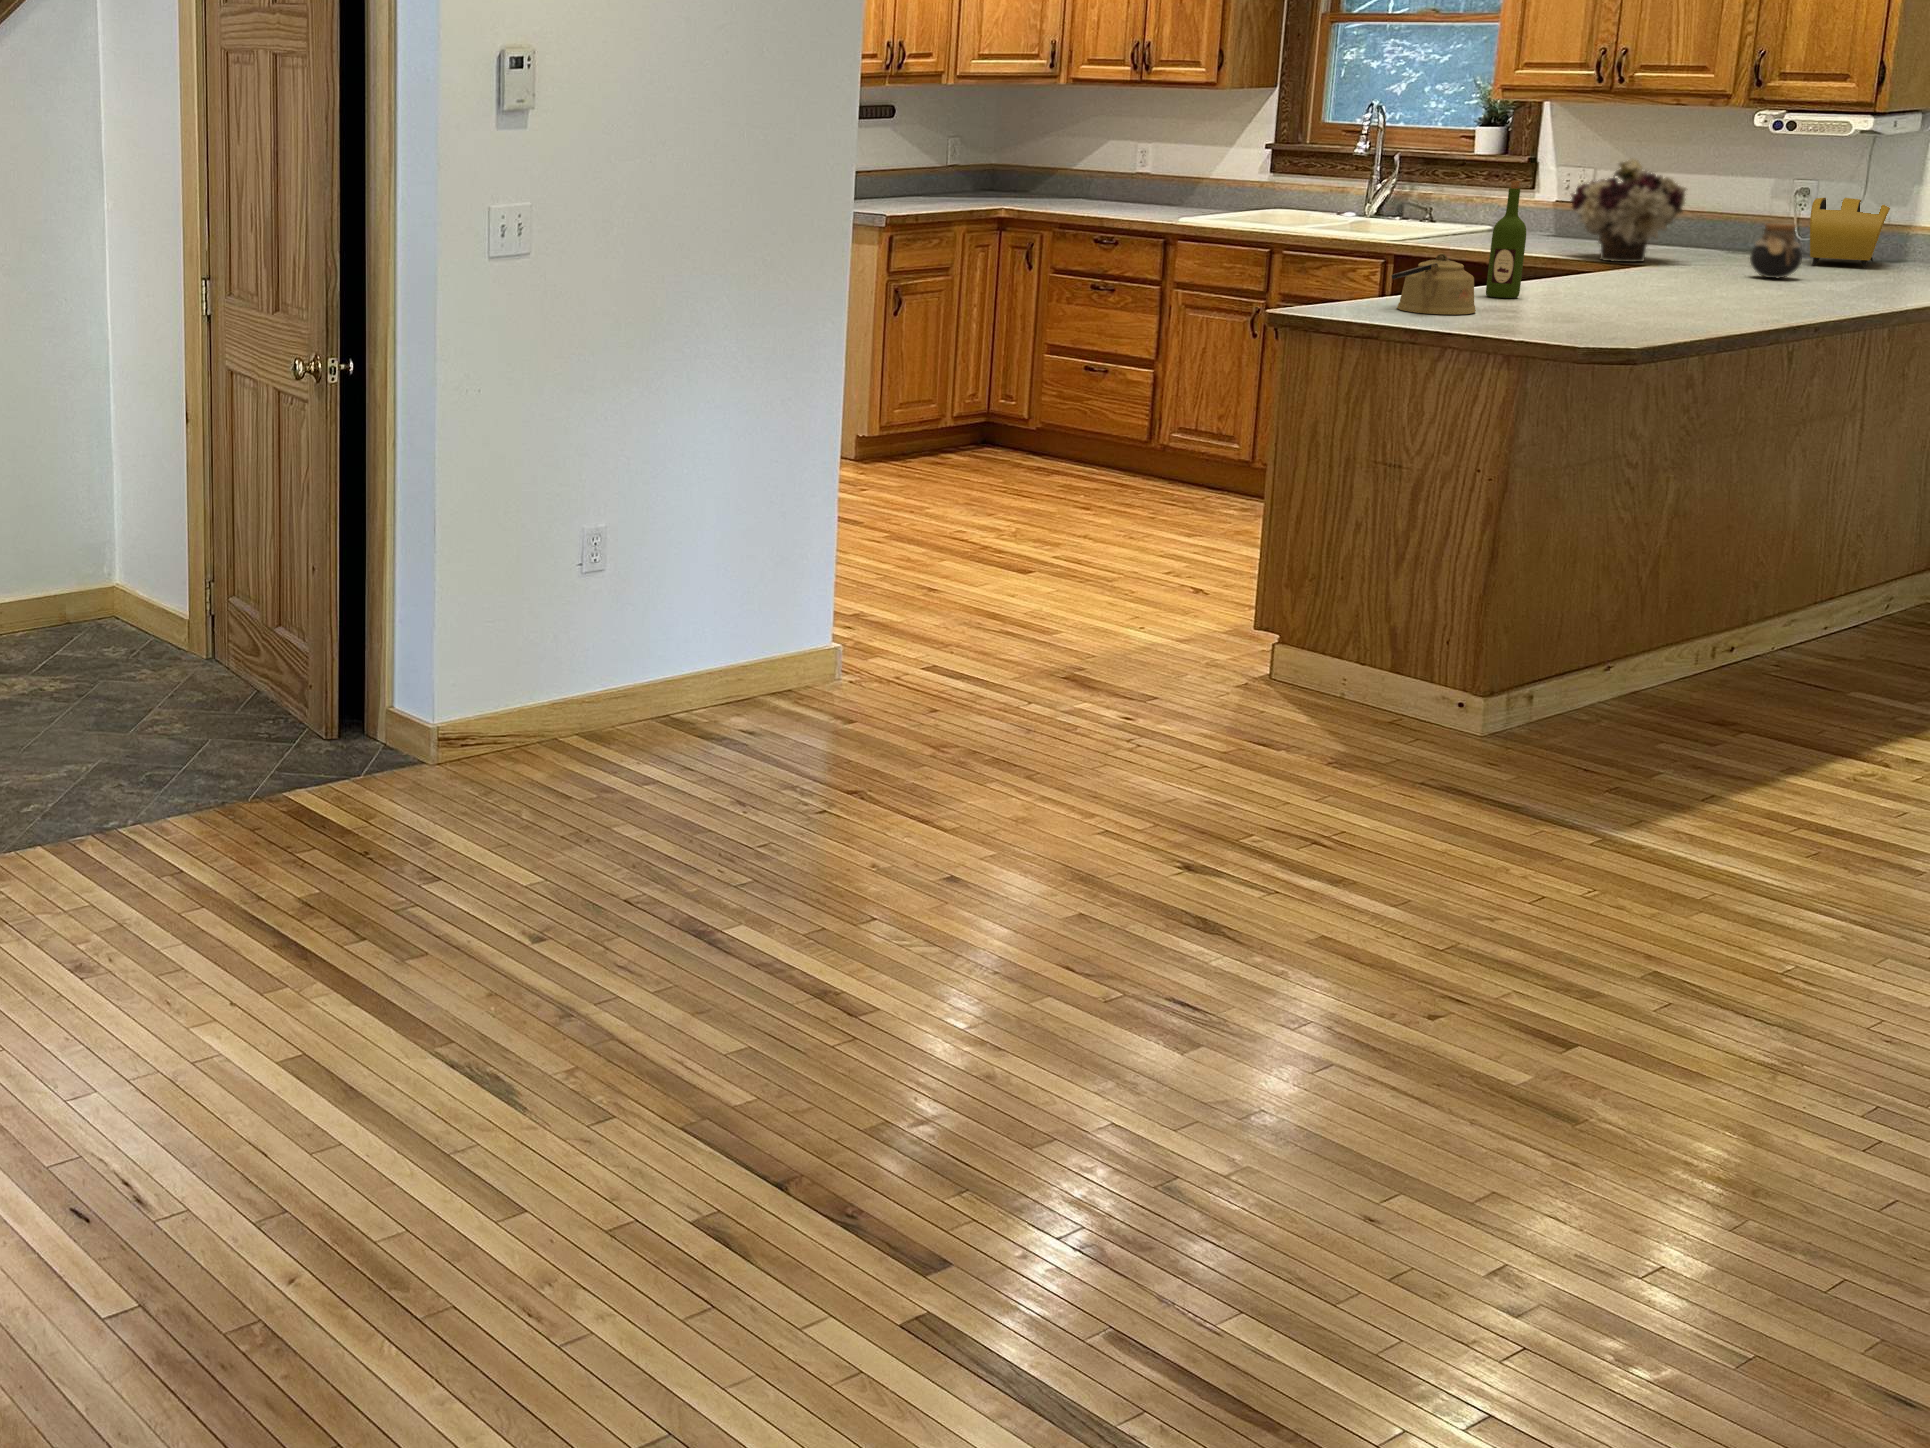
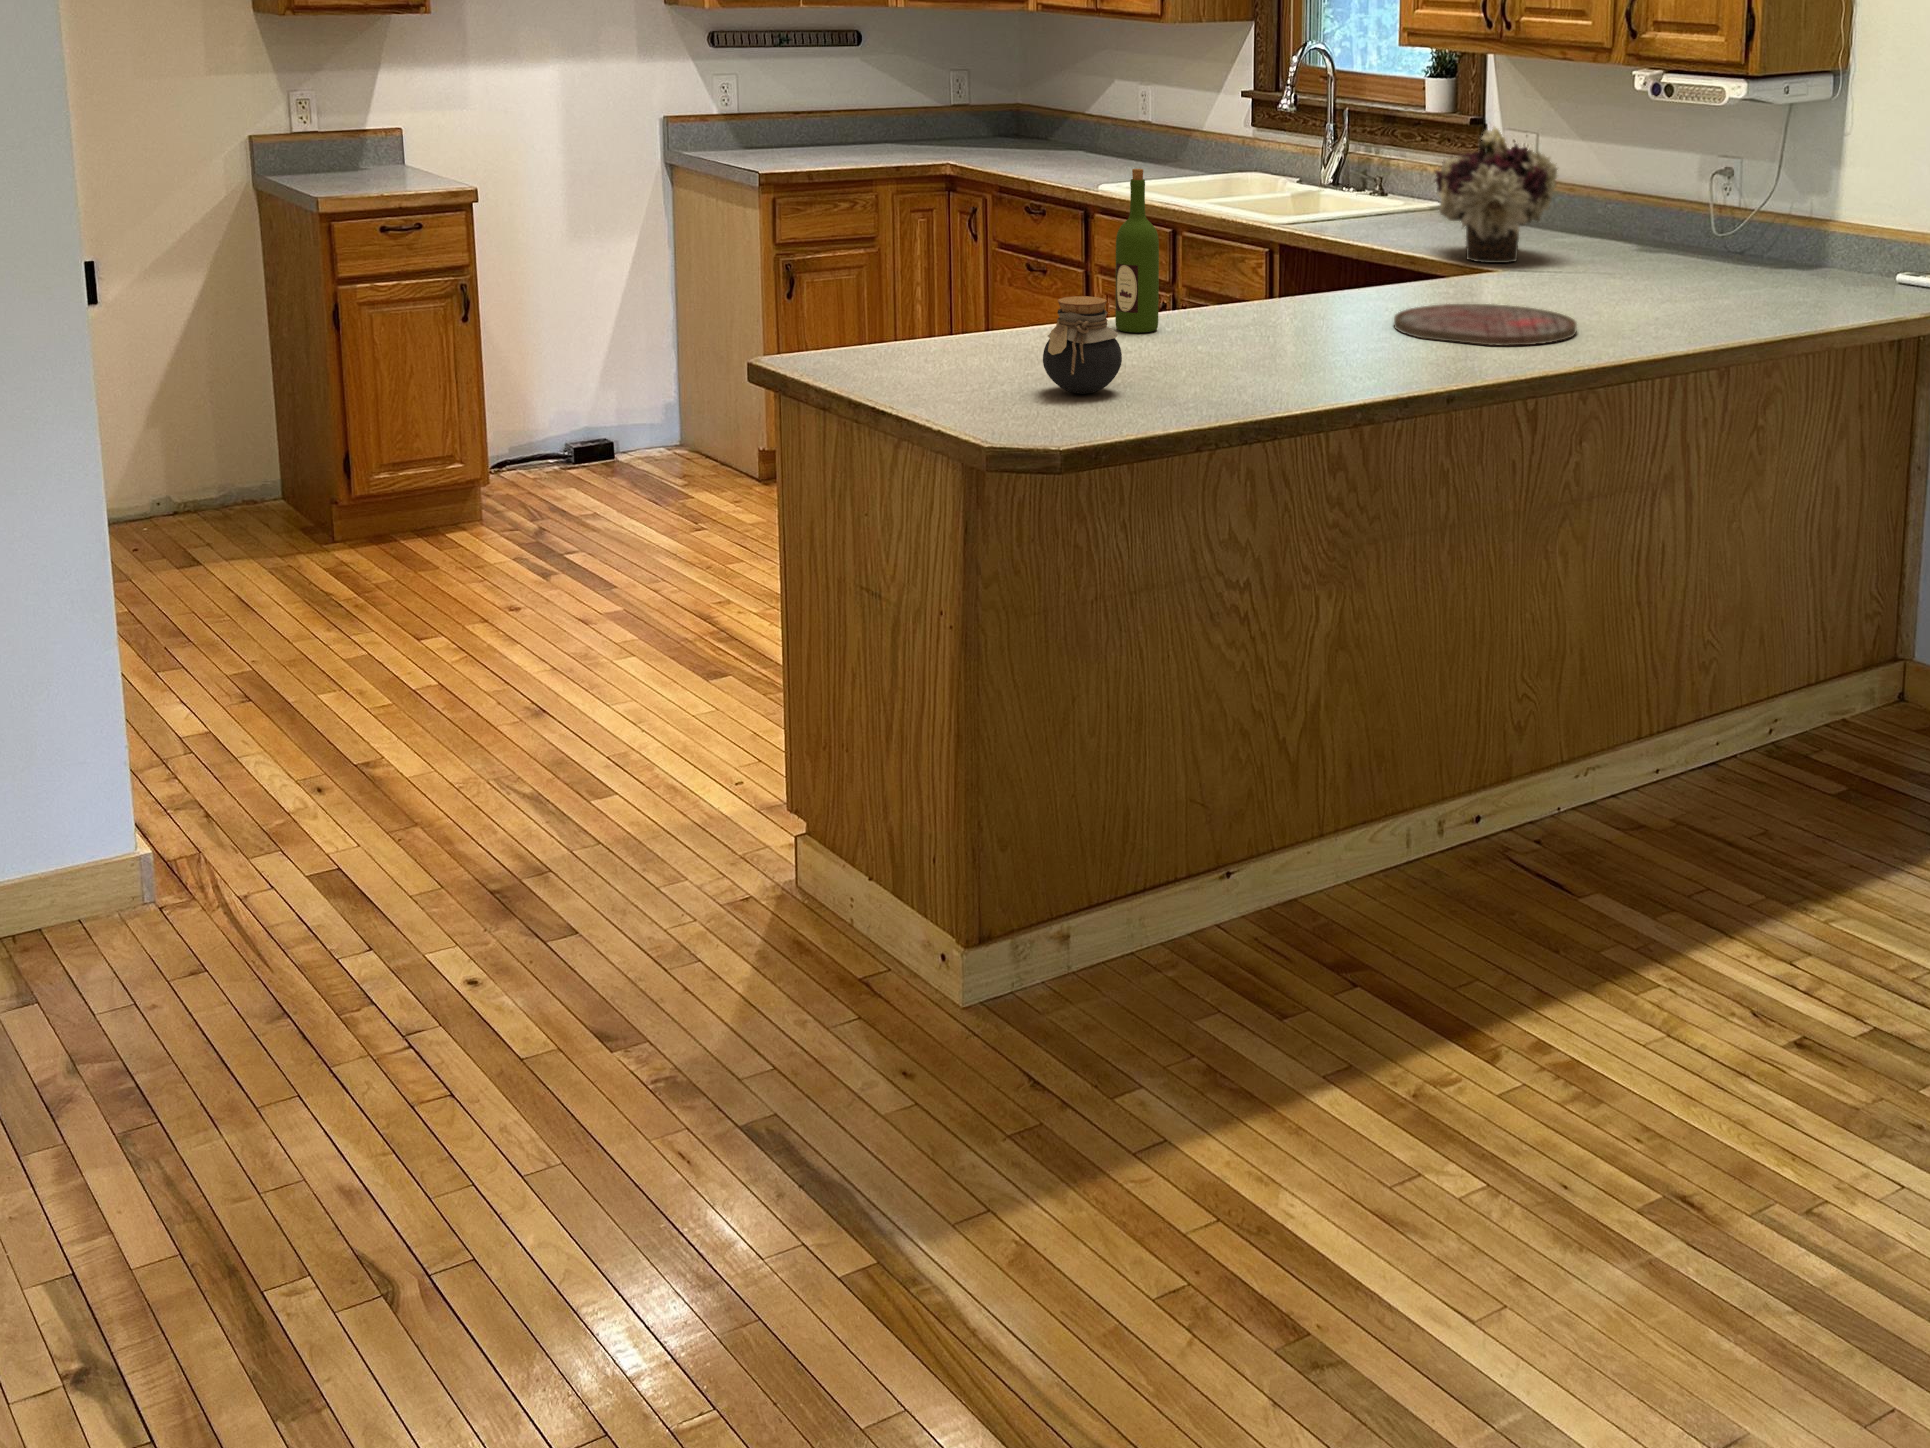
toaster: present [1810,198,1890,269] -> none [1713,181,1823,277]
jar: present [1750,223,1802,278] -> present [1043,296,1122,394]
kettle: present [1392,253,1476,315] -> none [889,277,1012,368]
cutting board: none [1667,281,1821,304] -> present [1394,304,1577,346]

